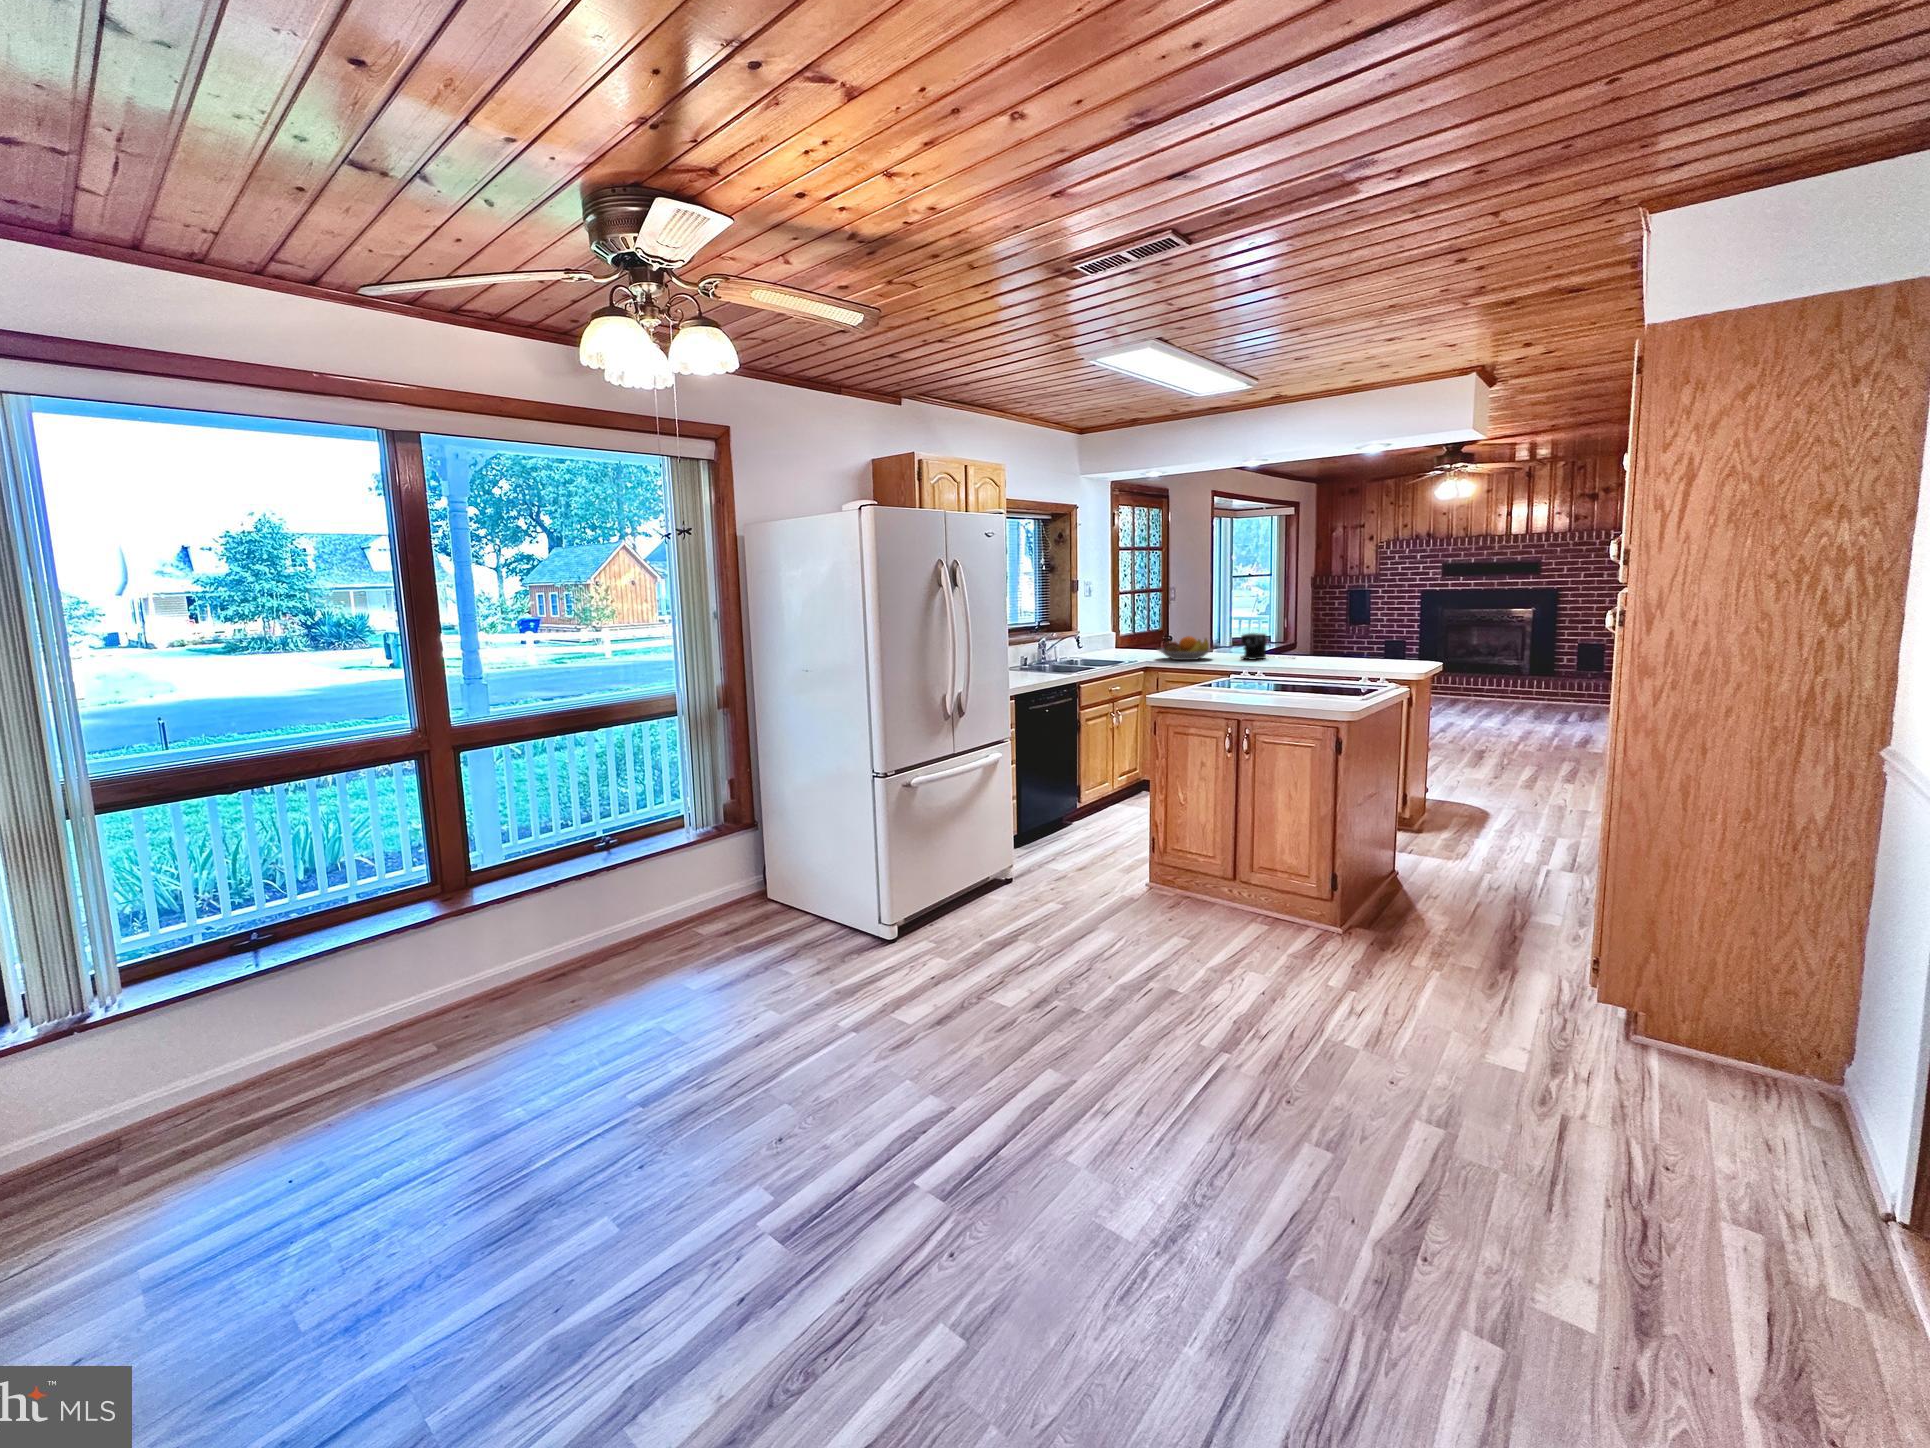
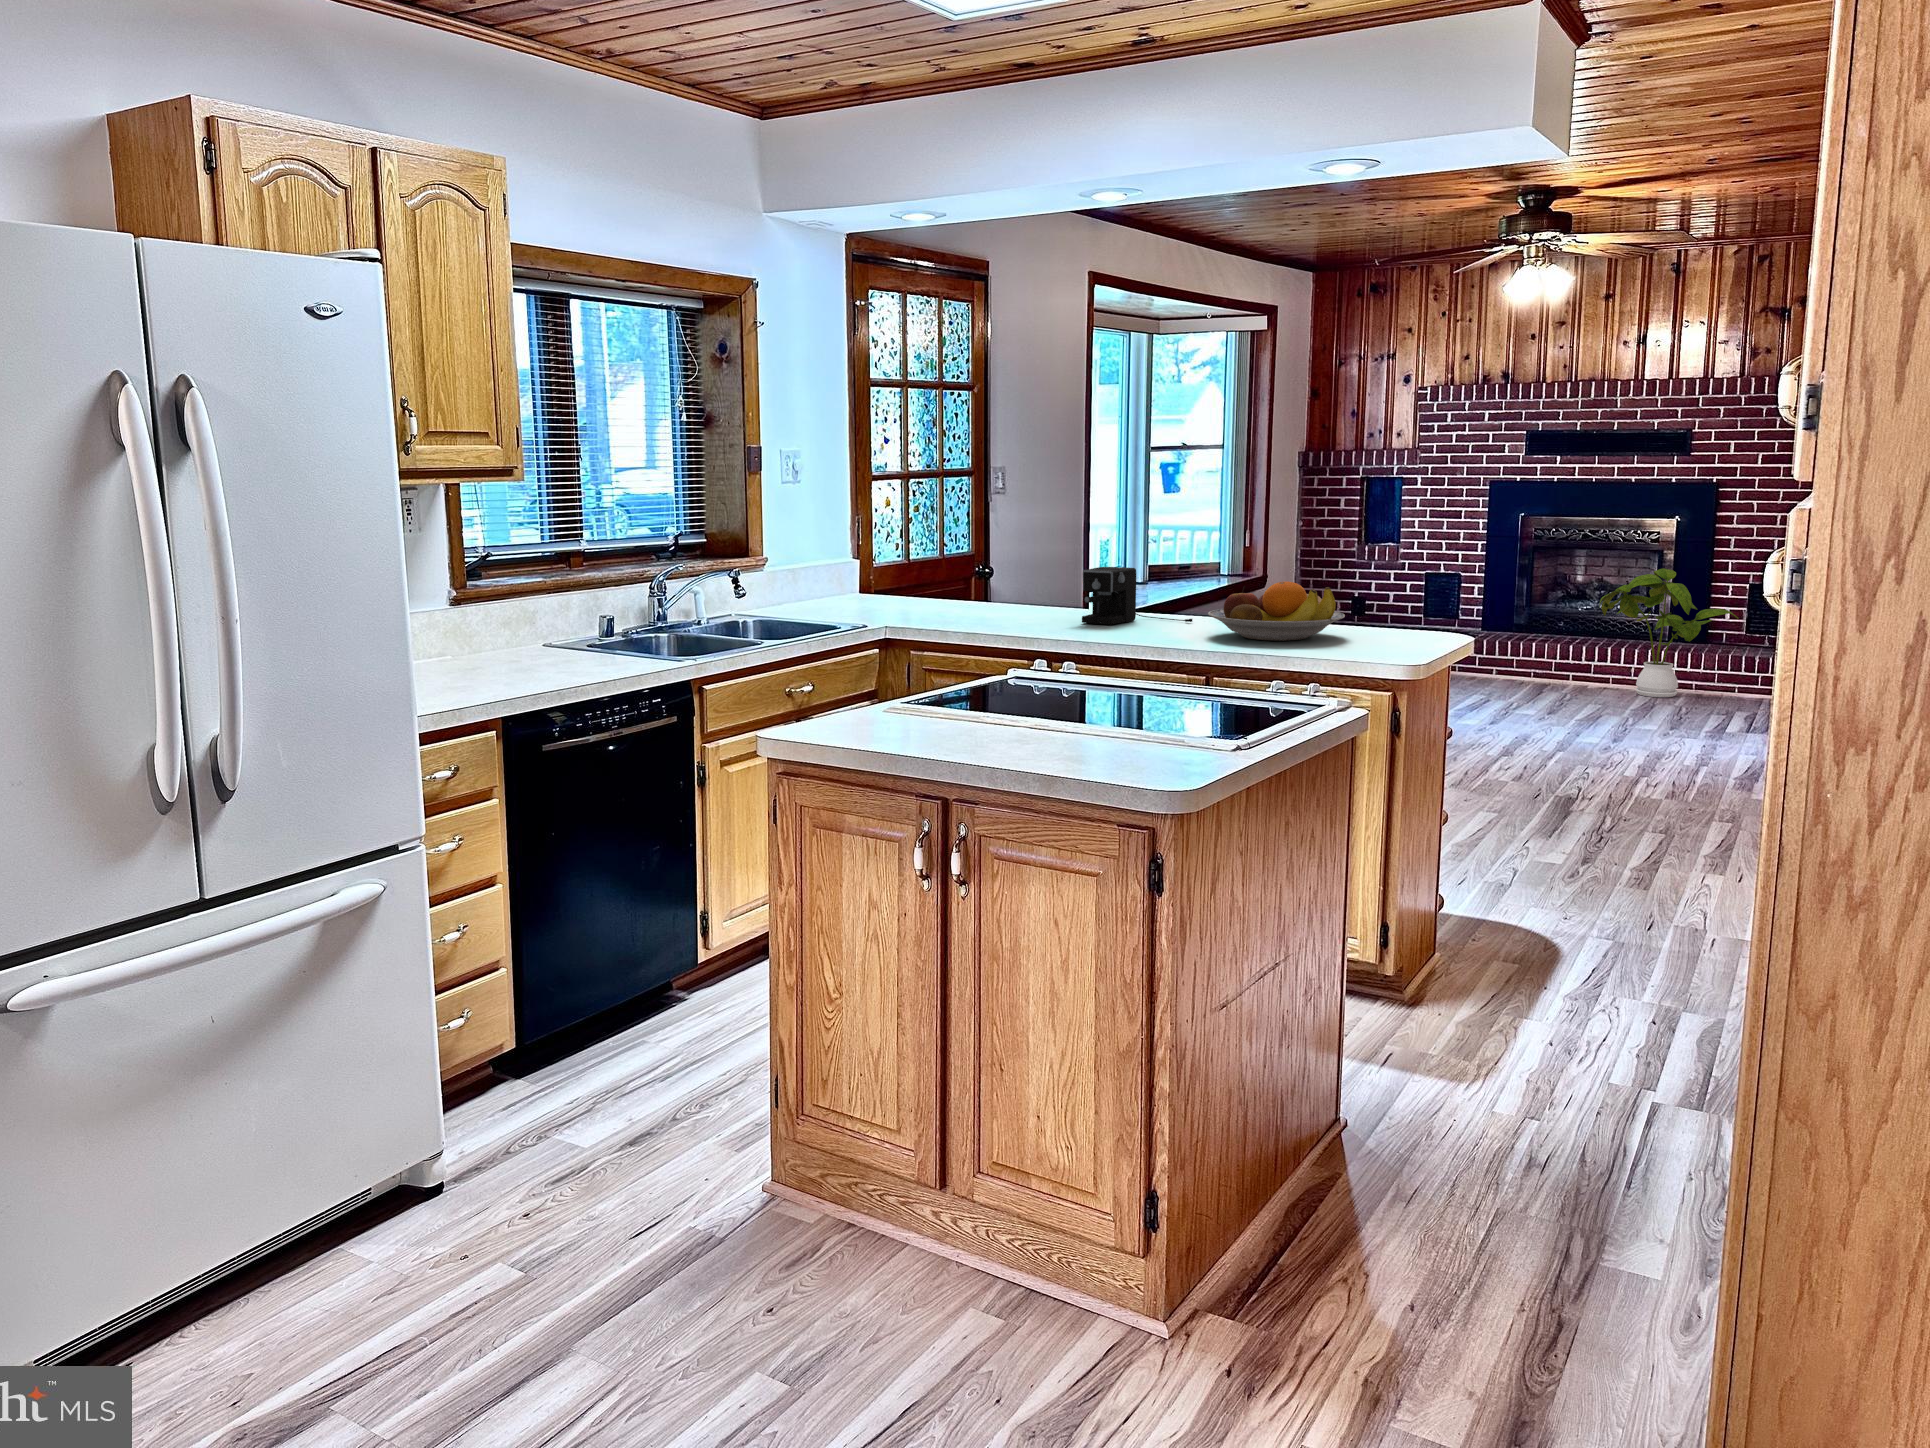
fruit bowl: present [1158,636,1213,660] -> present [1208,581,1345,641]
house plant: none [1488,636,1574,706] -> present [1599,569,1739,697]

